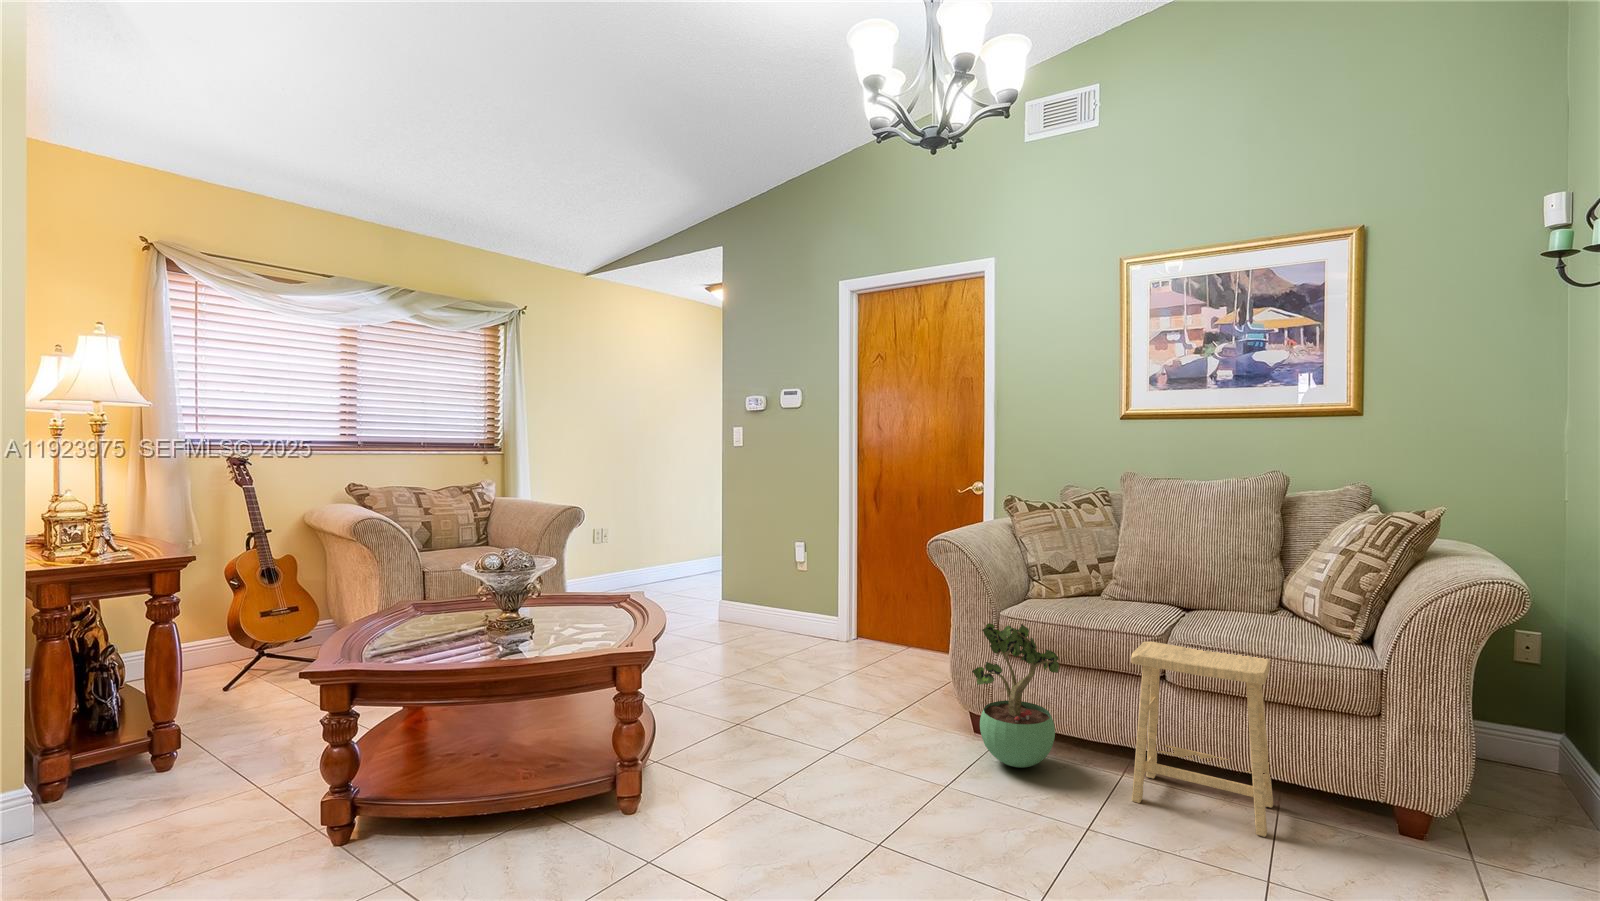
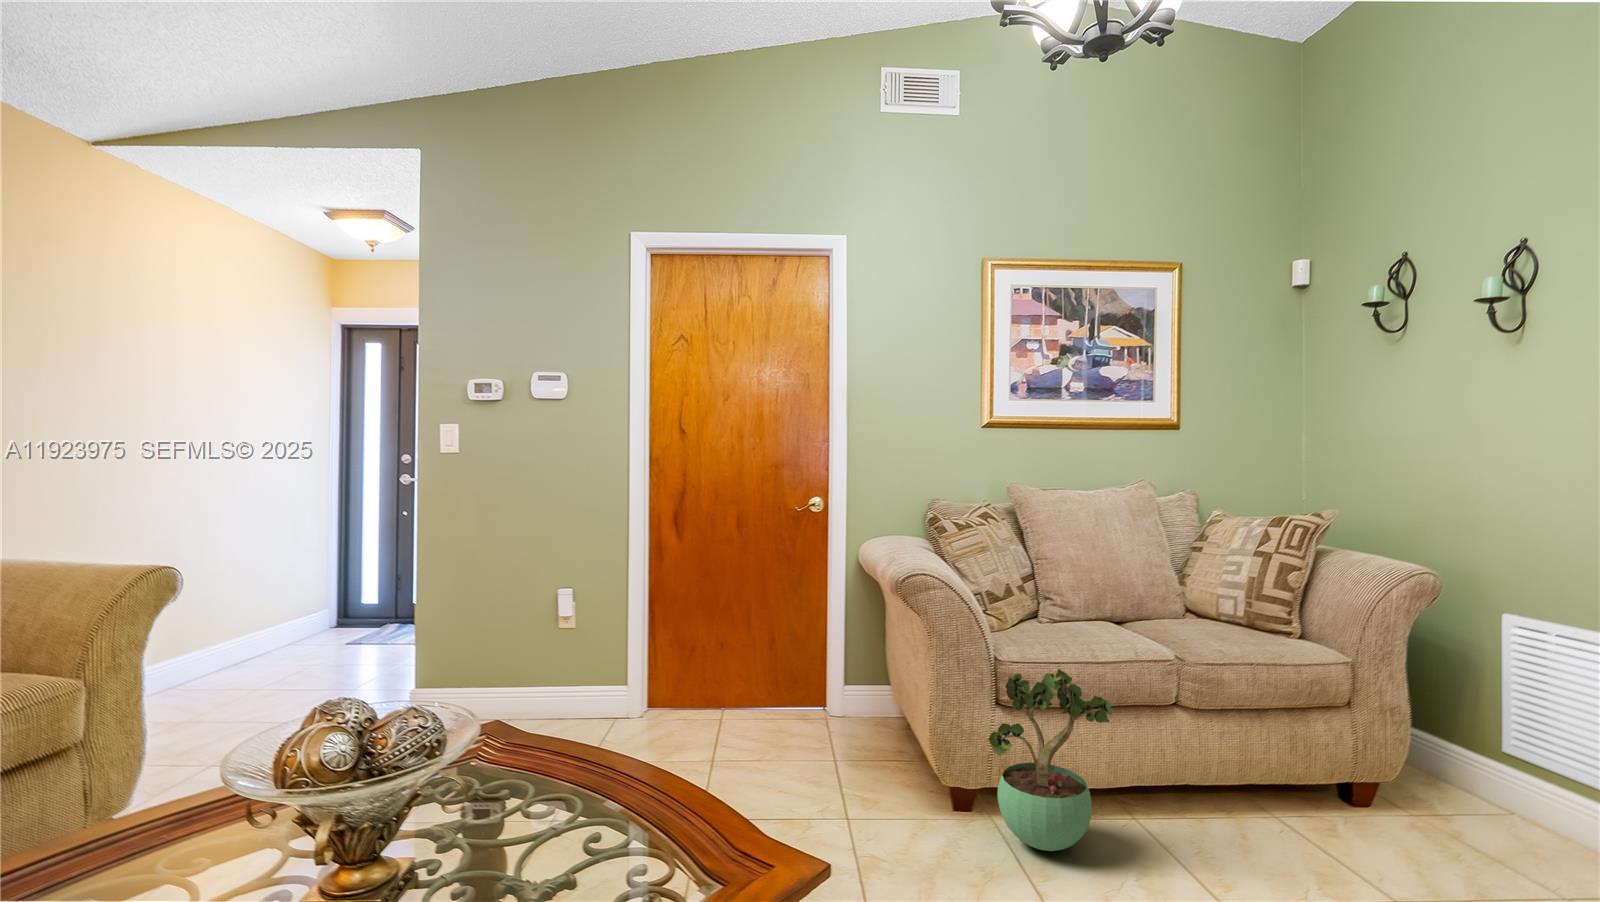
footstool: present [1131,641,1273,837] -> none [1149,666,1319,856]

